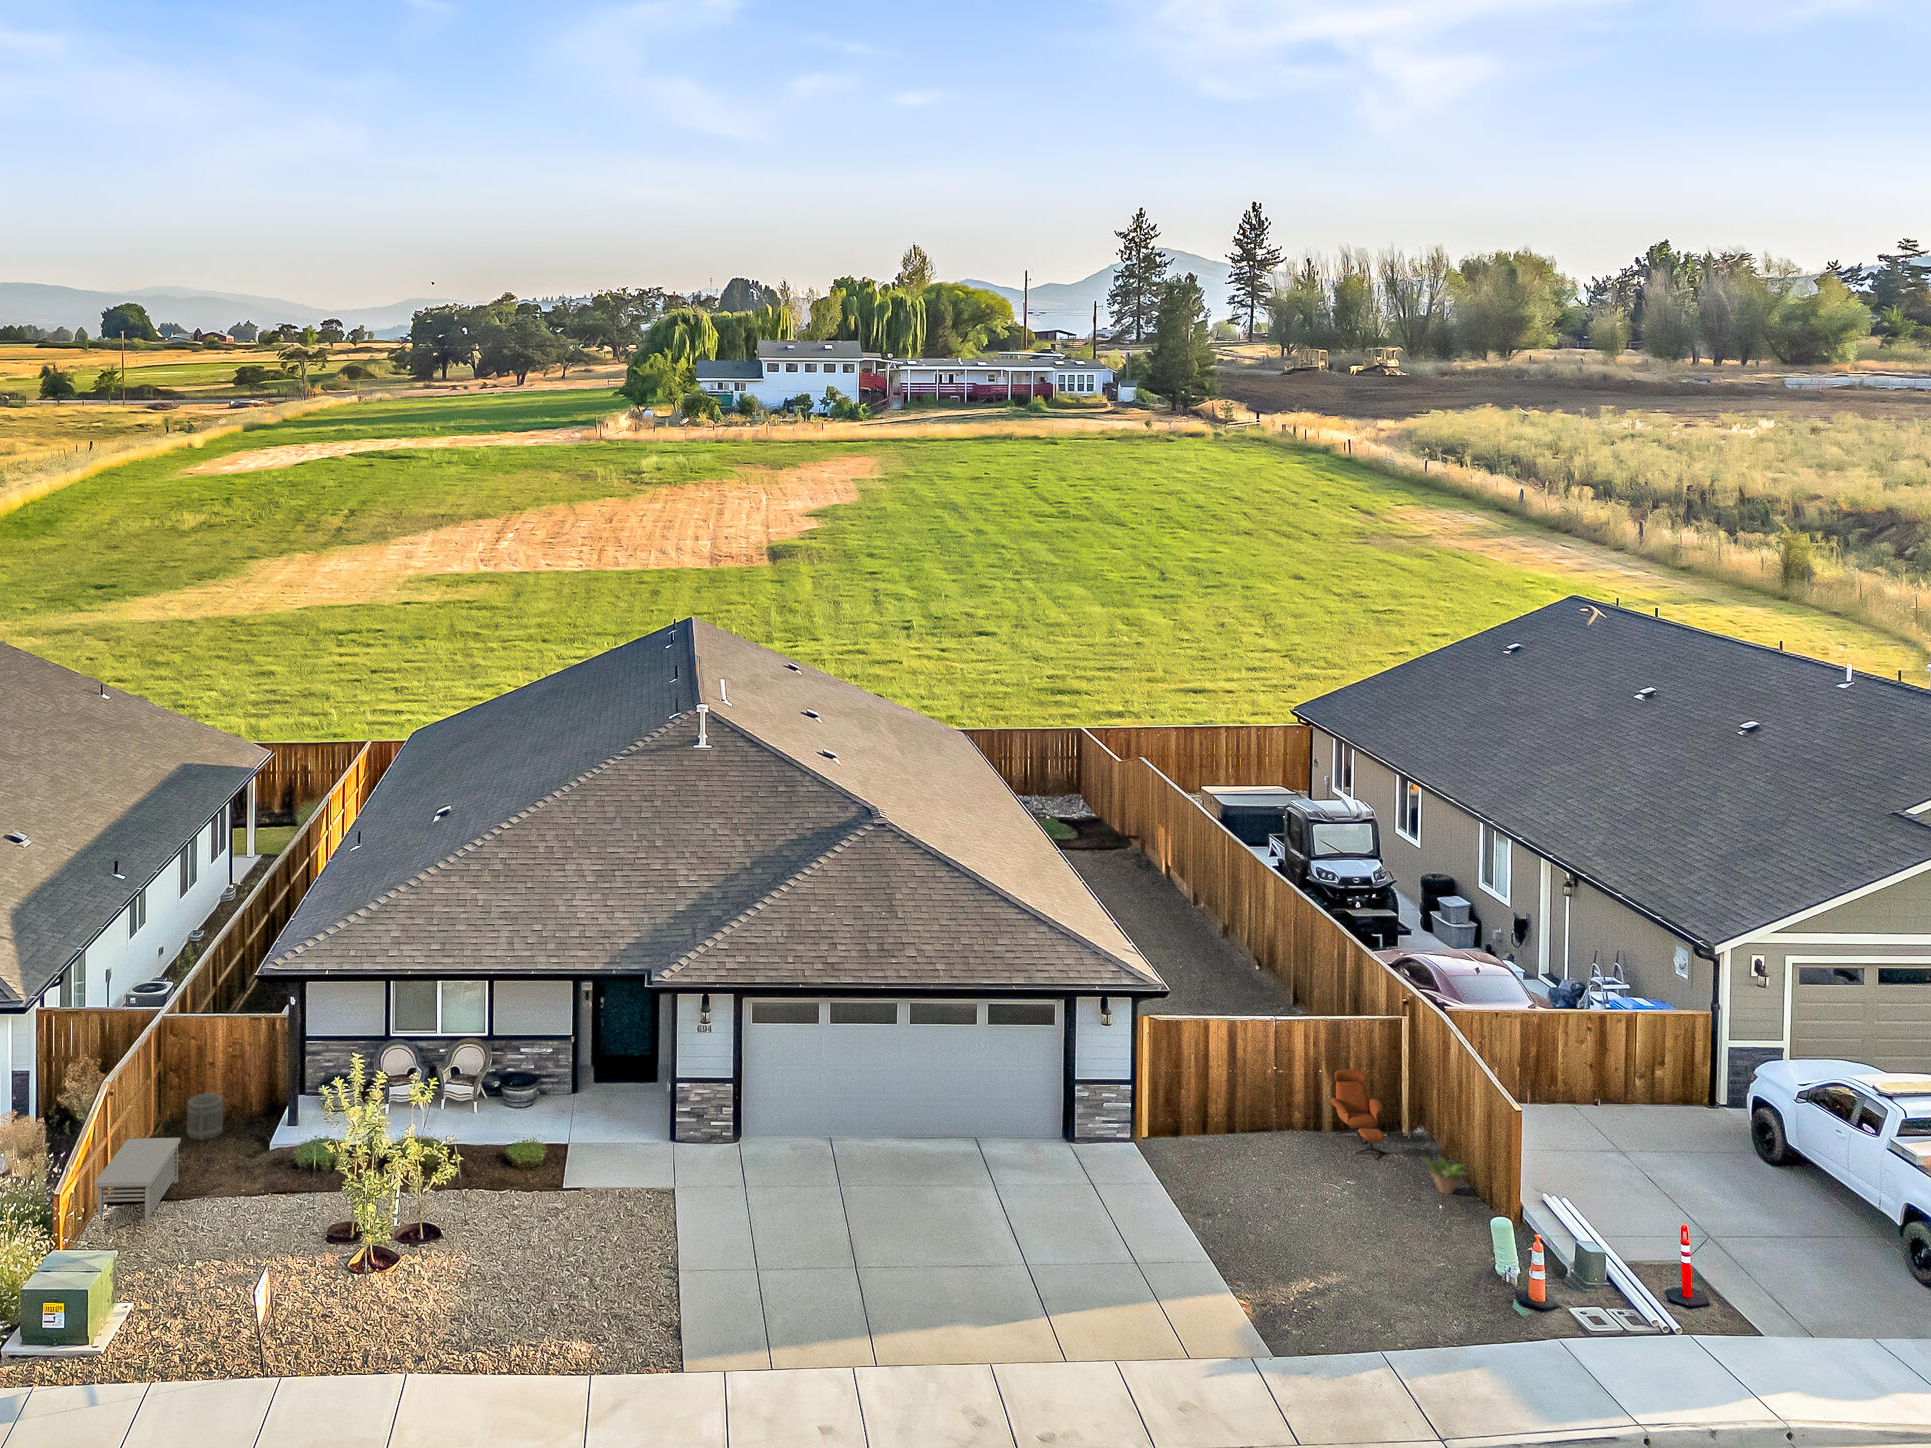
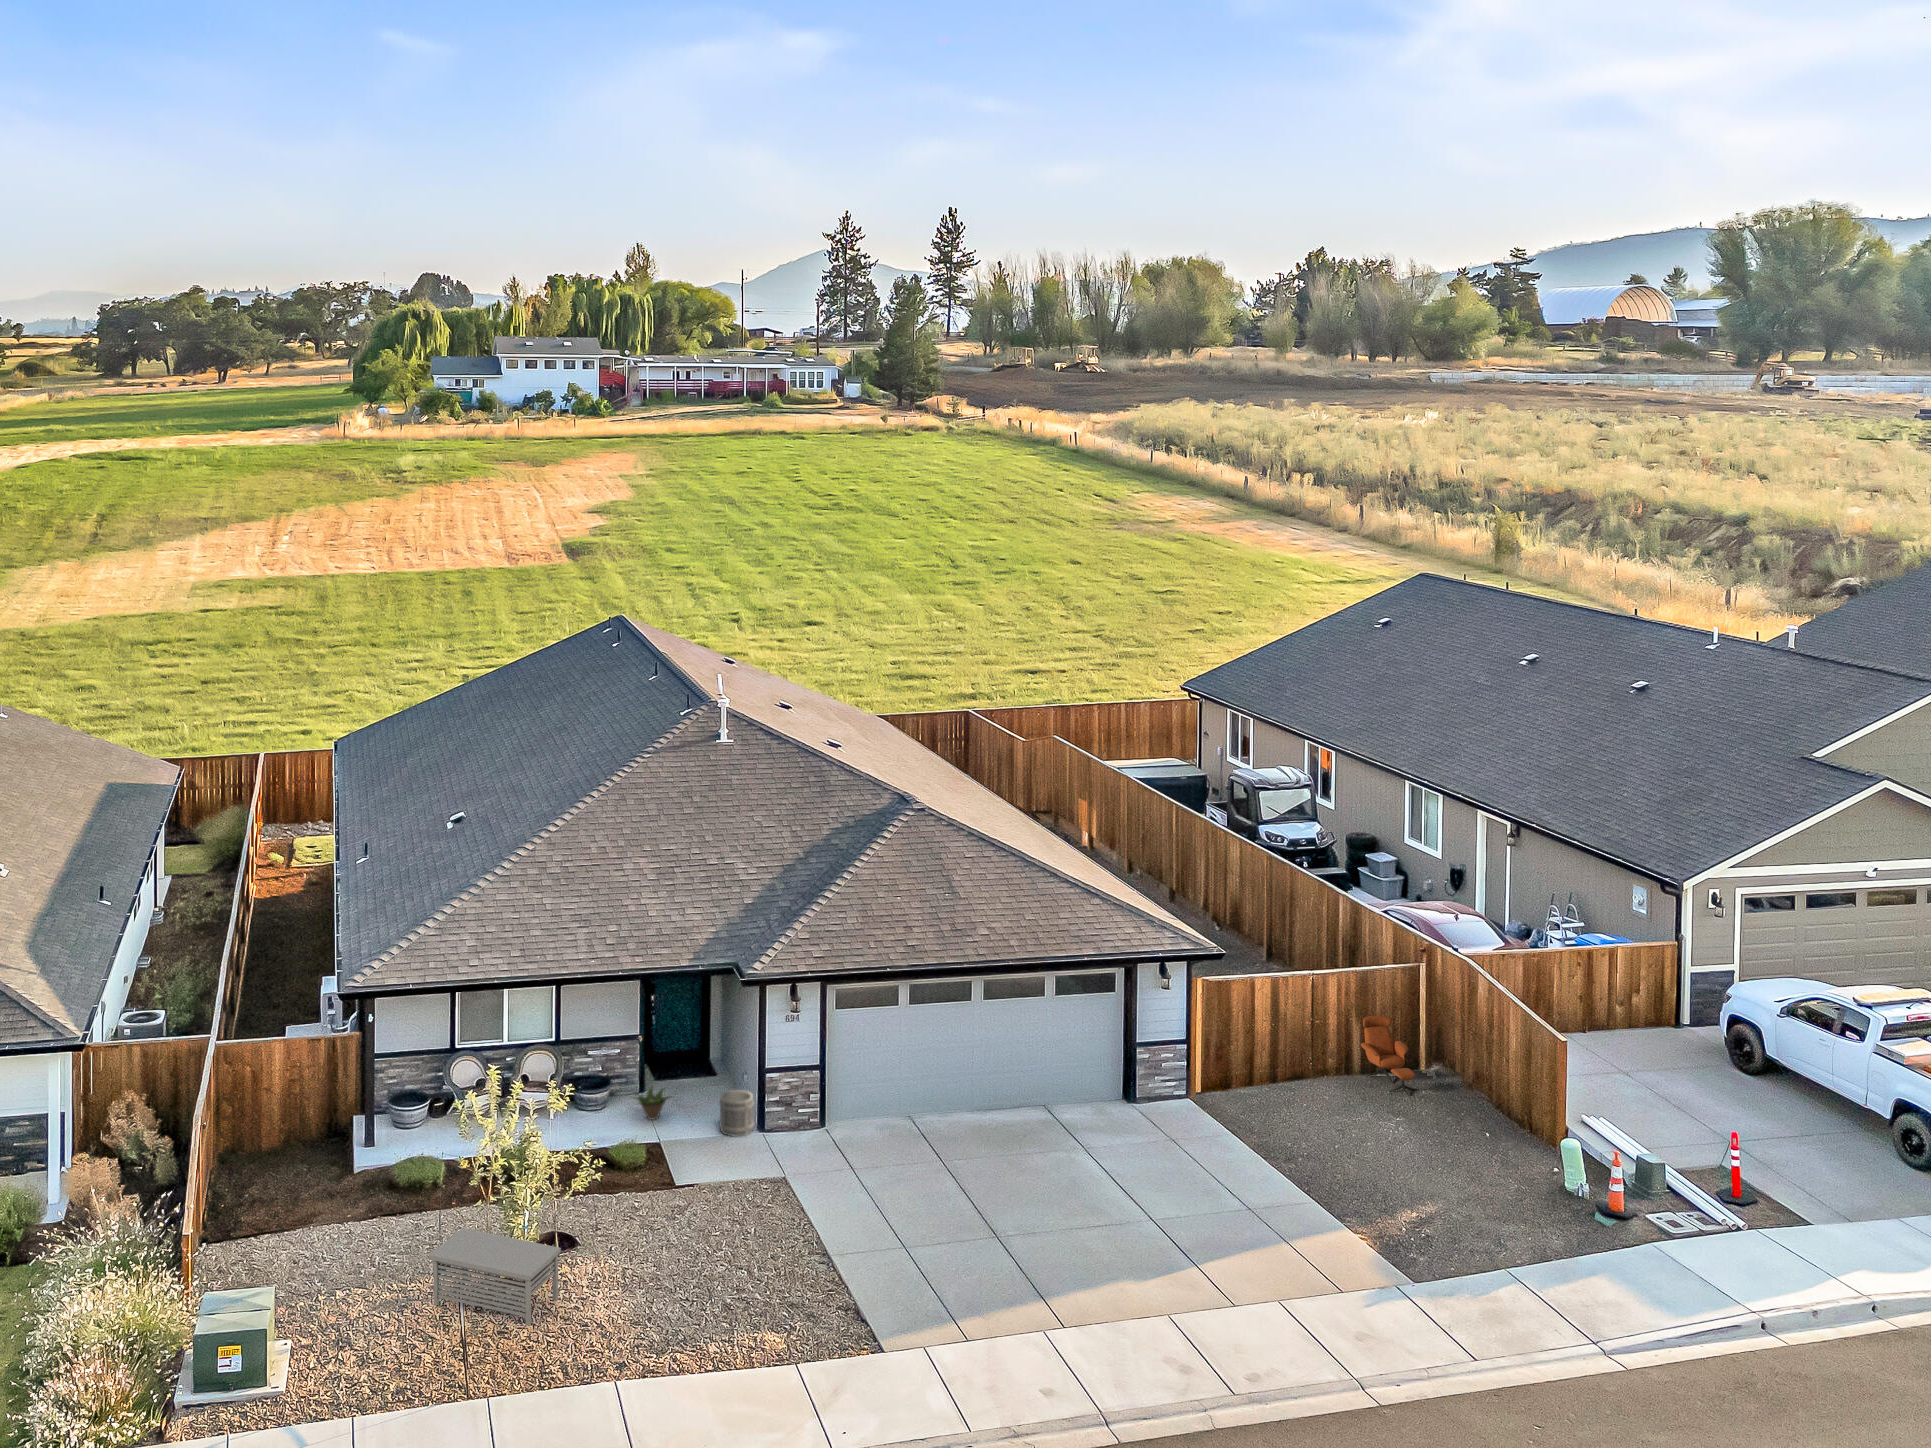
bucket: present [187,1093,223,1140] -> present [720,1090,754,1136]
storage bench: present [94,1138,181,1226] -> present [429,1228,561,1326]
decorative plant: present [1424,1157,1464,1194] -> present [635,1086,671,1120]

